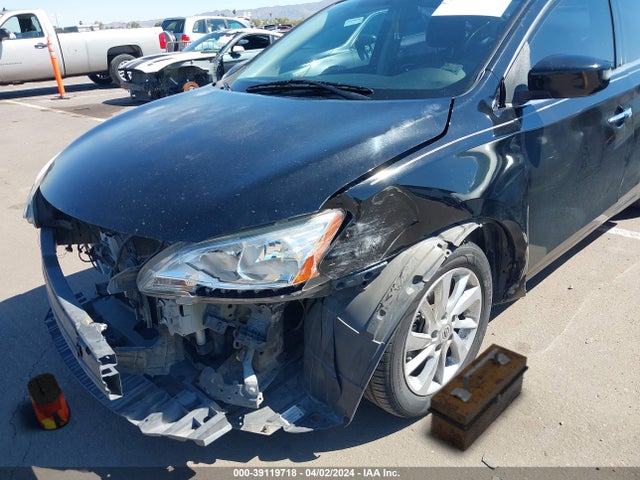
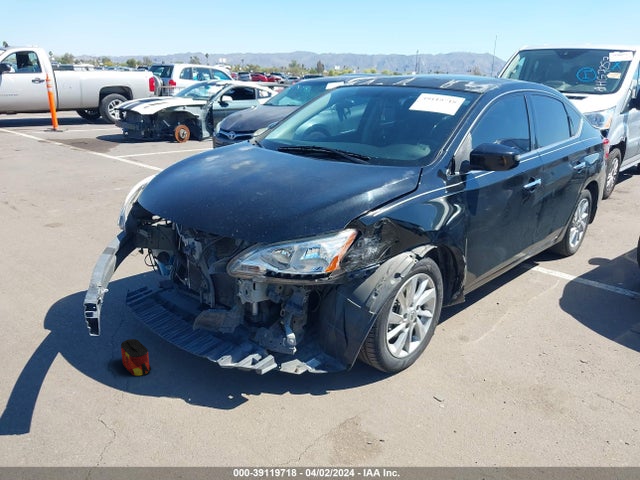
toolbox: present [427,343,529,451] -> none [399,330,466,394]

